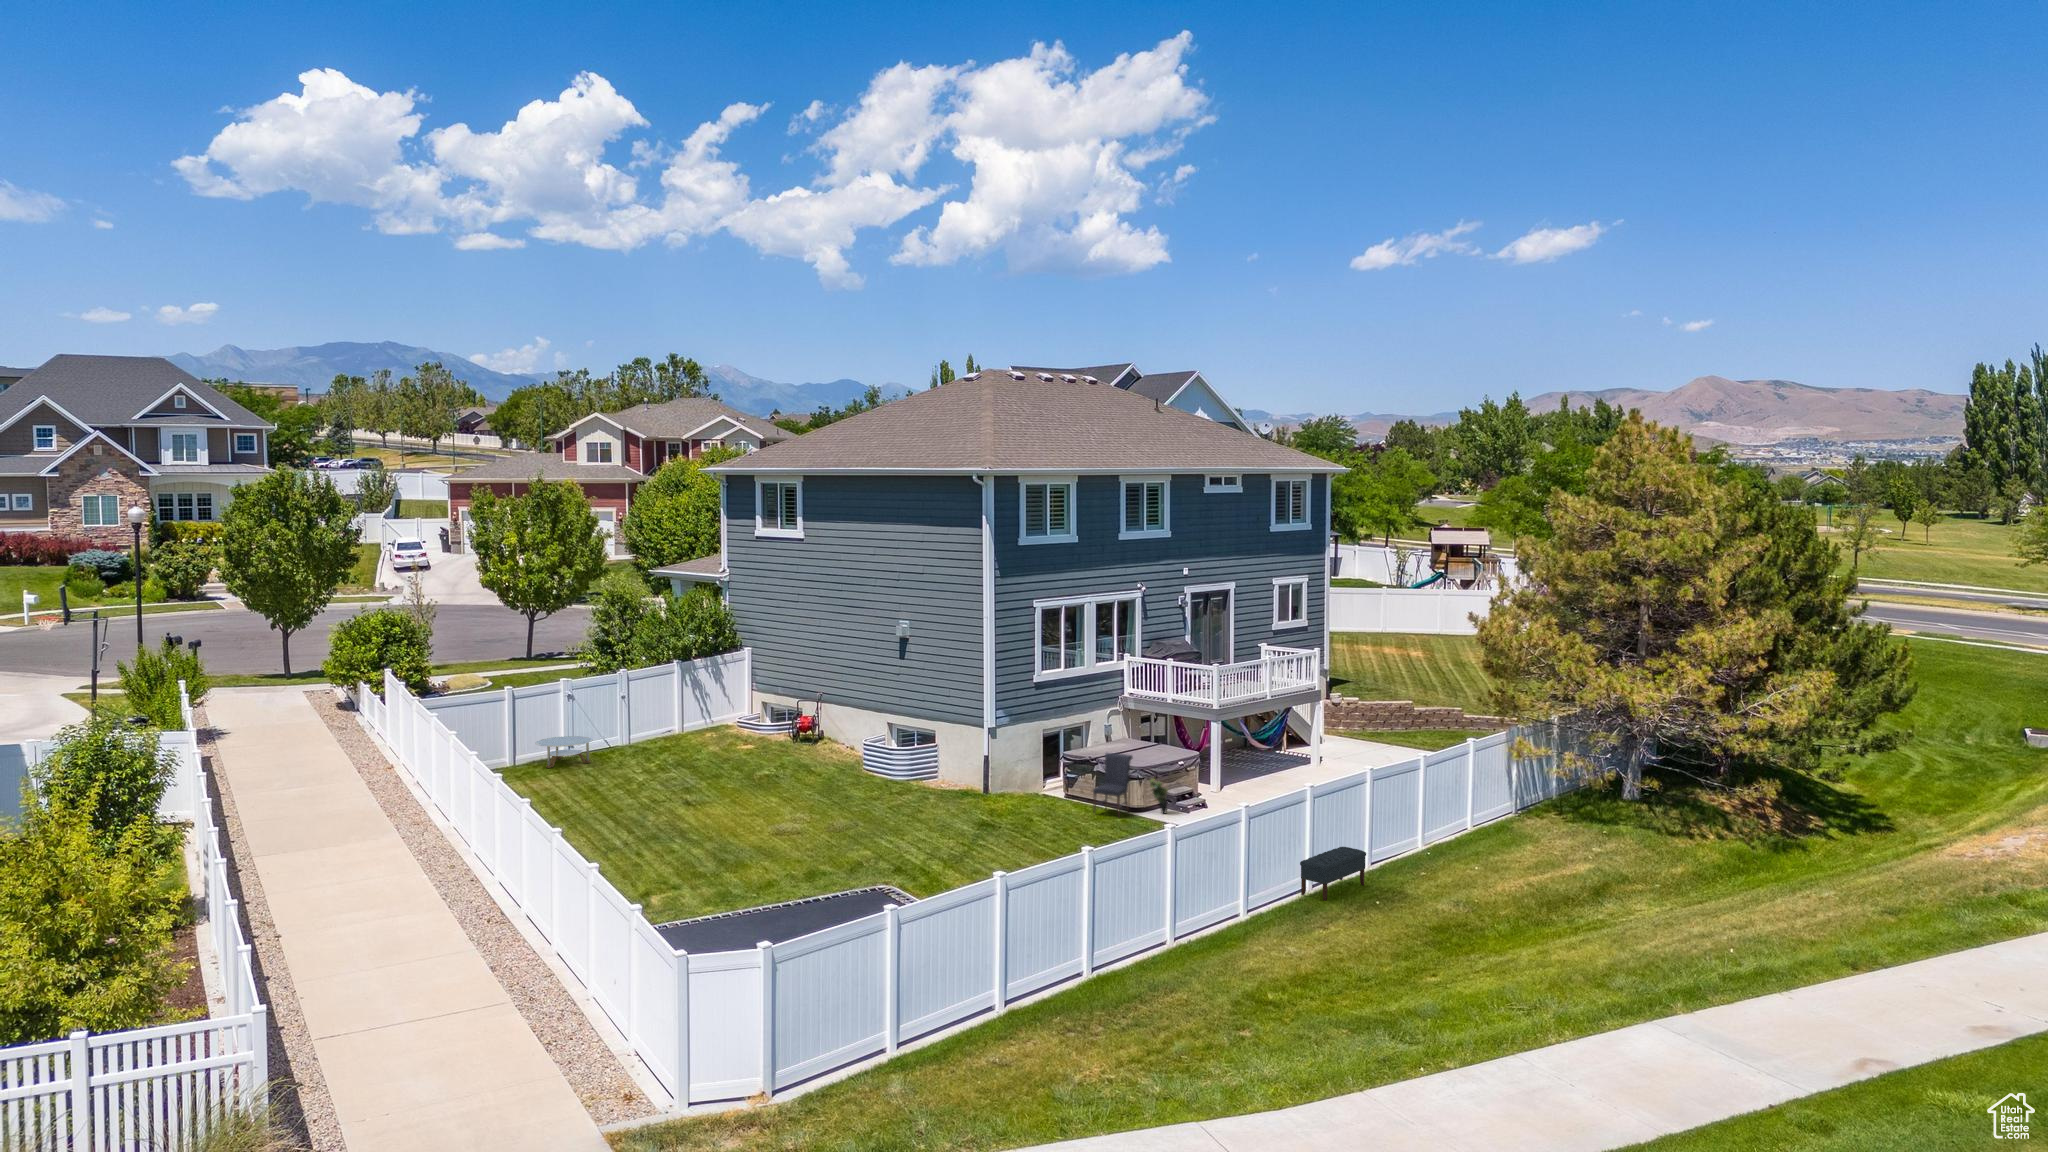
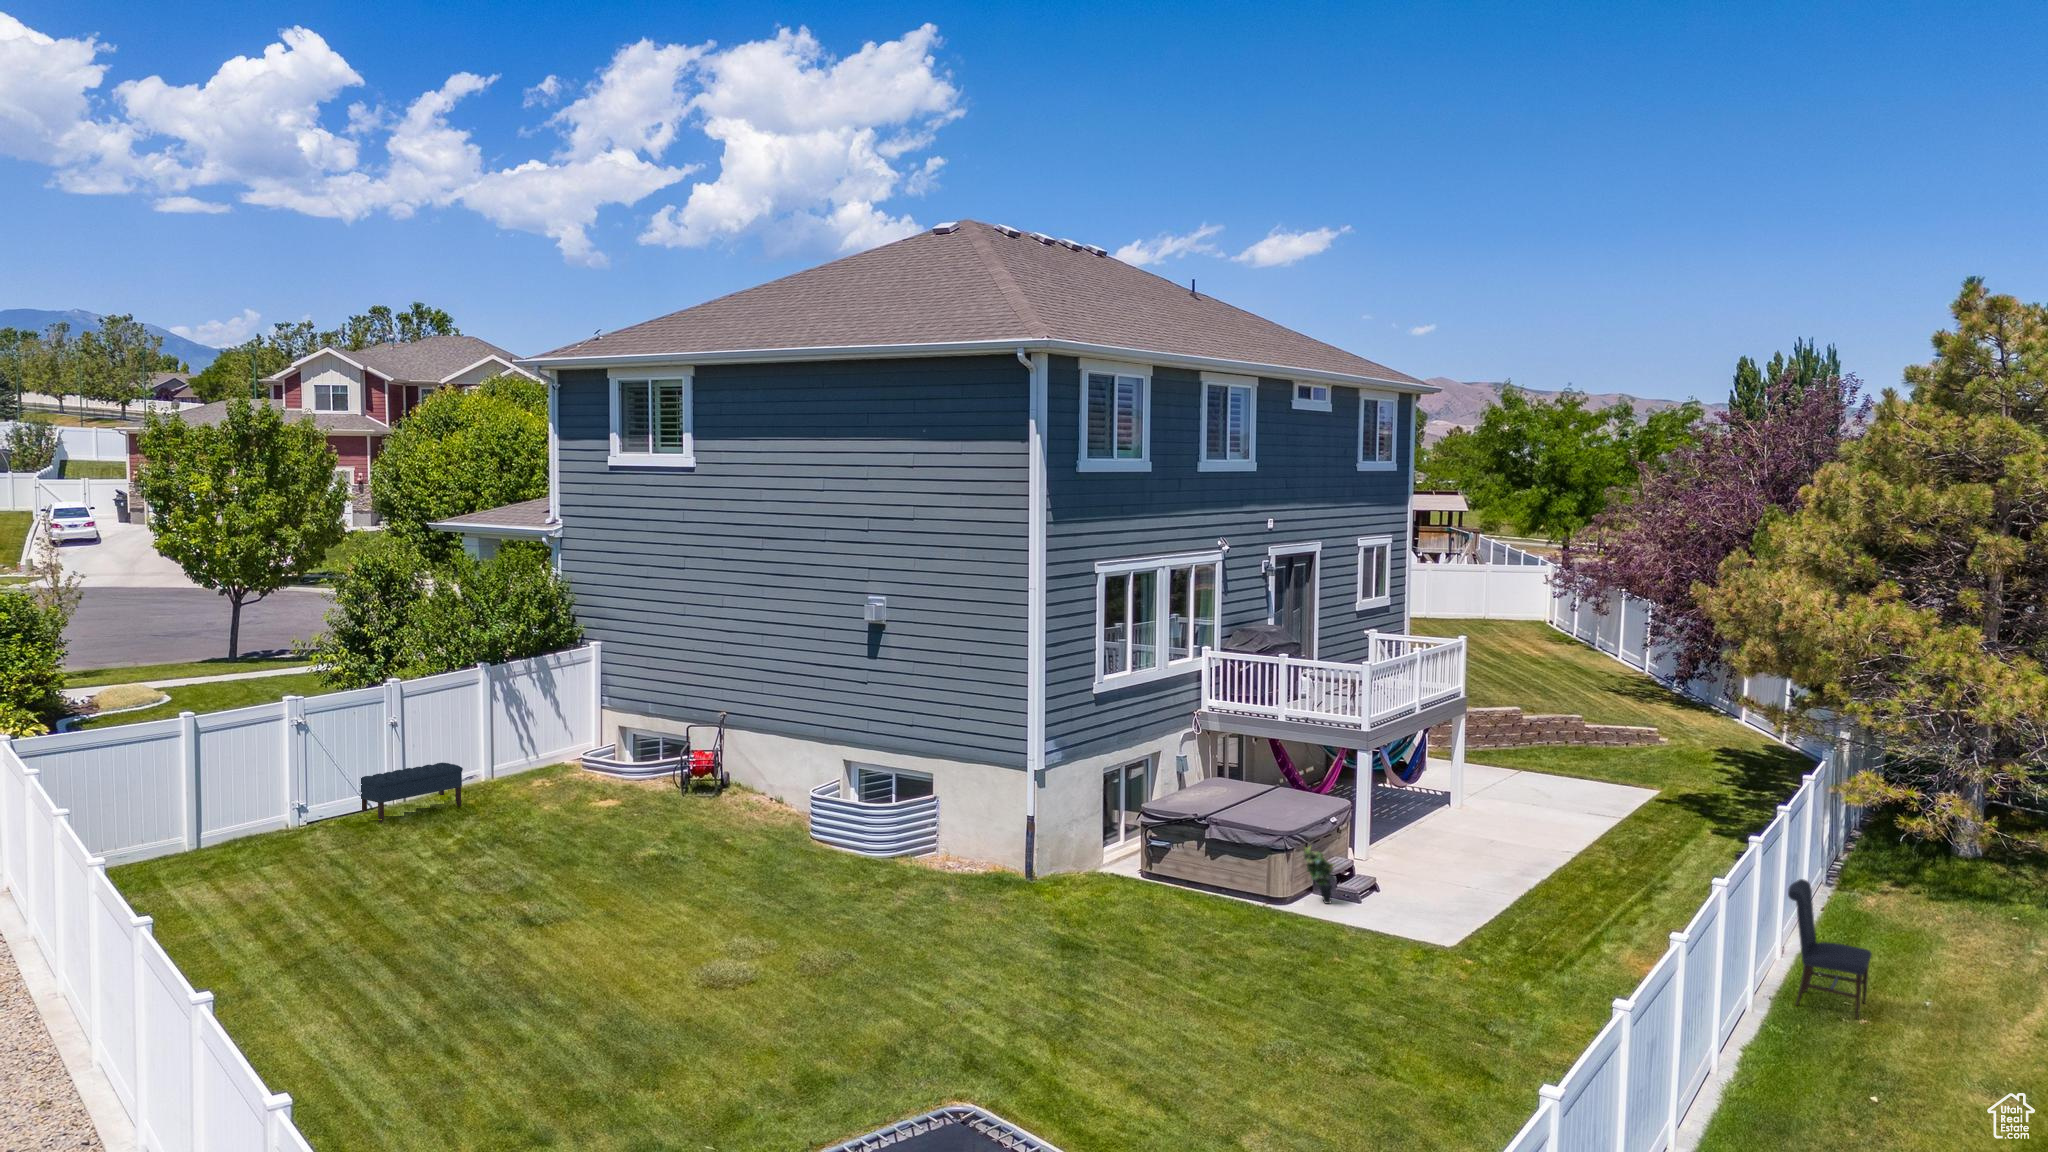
round table: present [535,736,593,768] -> none [233,795,341,855]
chair: present [1093,753,1132,817] -> present [1788,879,1872,1019]
bench: present [1300,847,1366,901] -> present [361,763,463,823]

